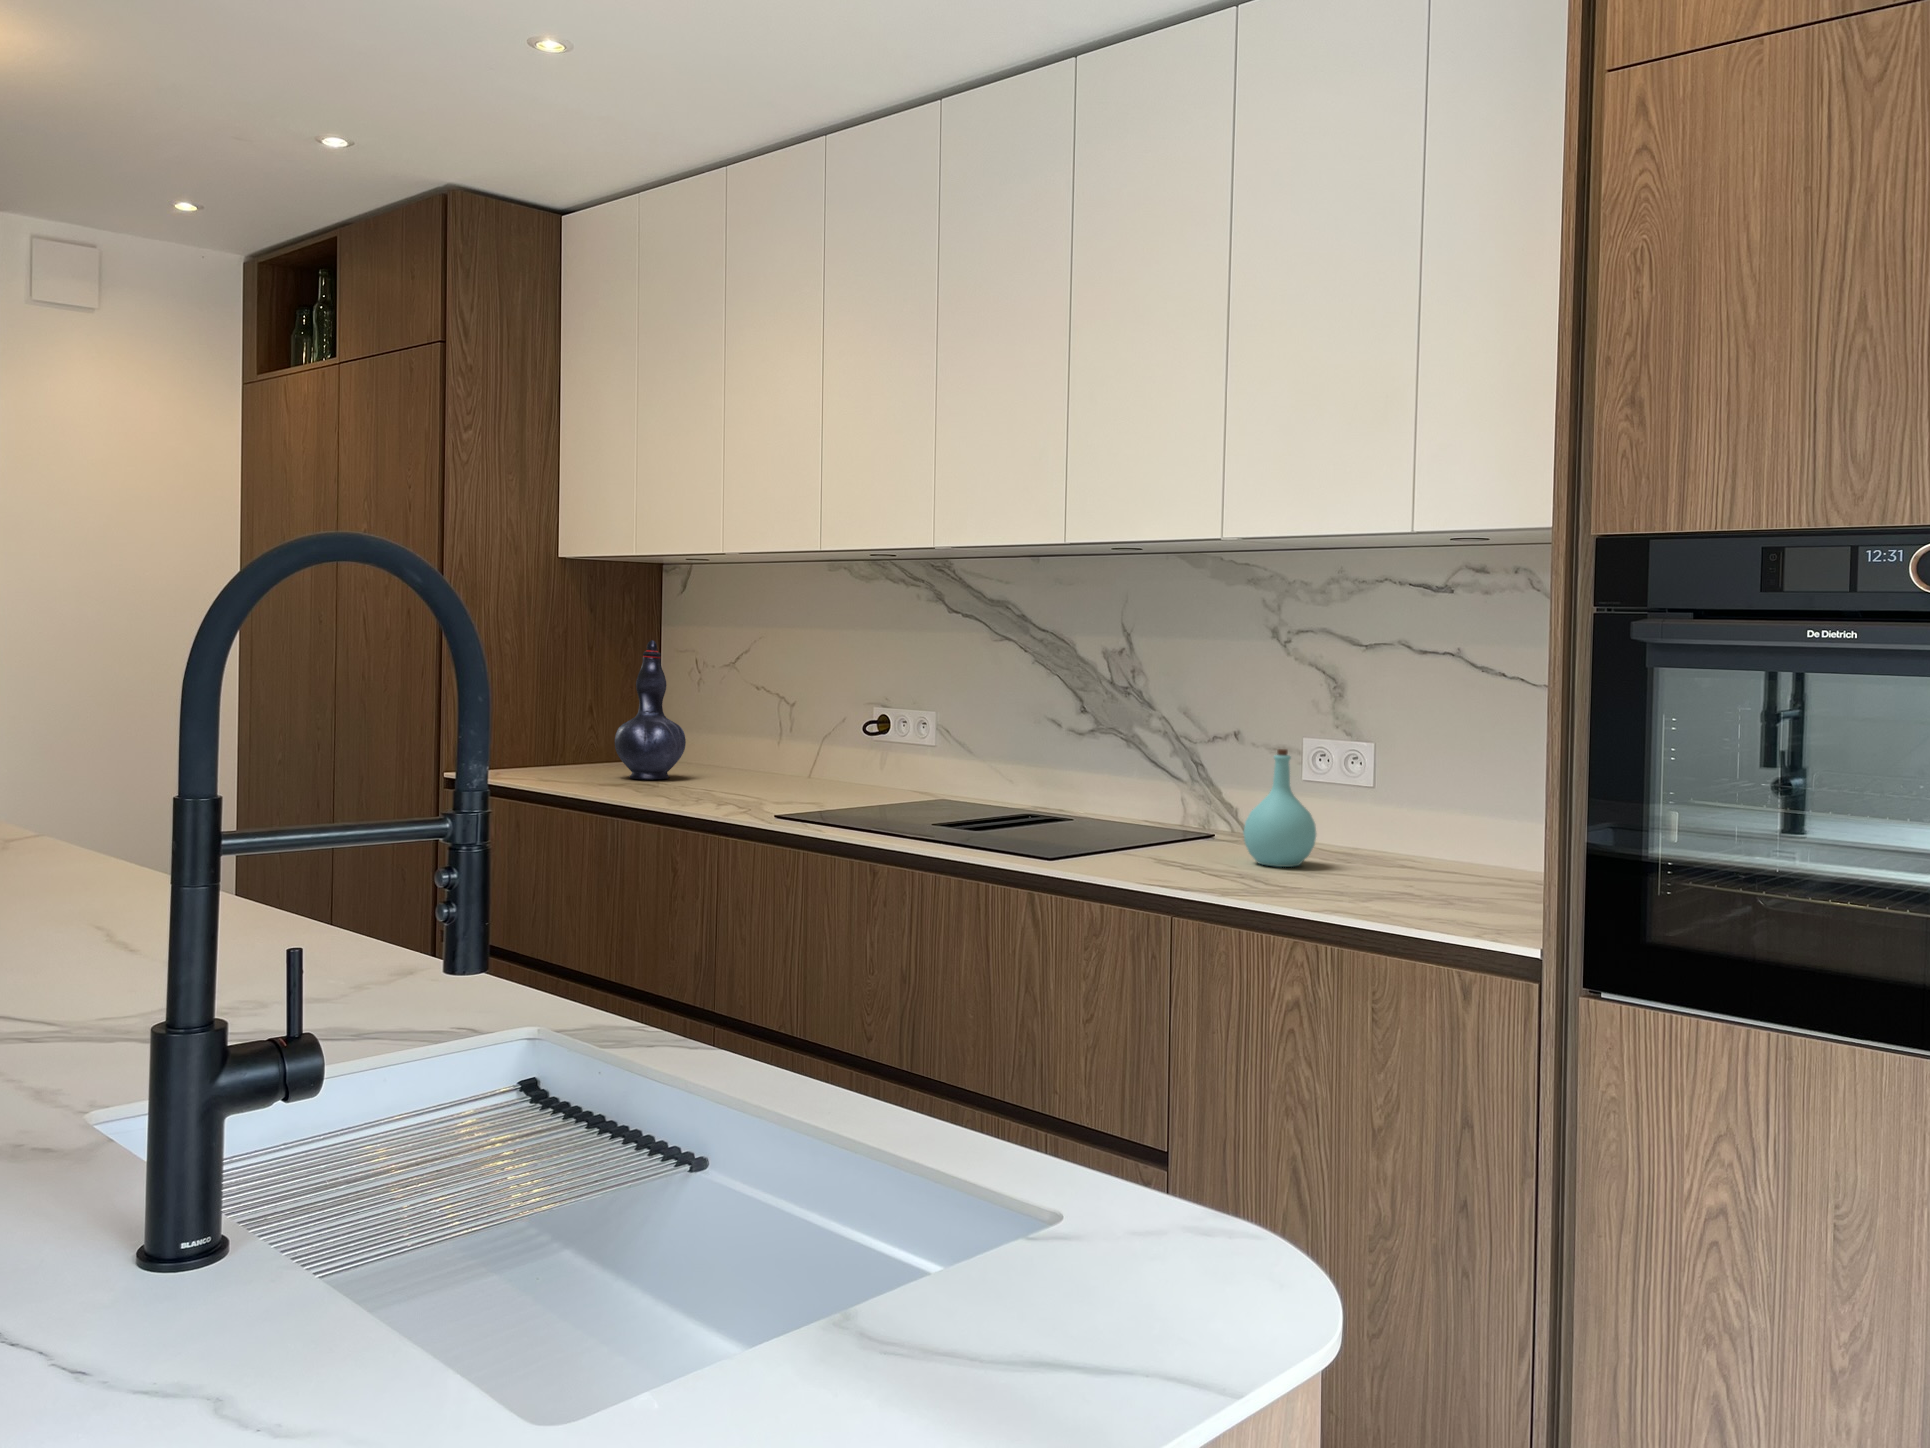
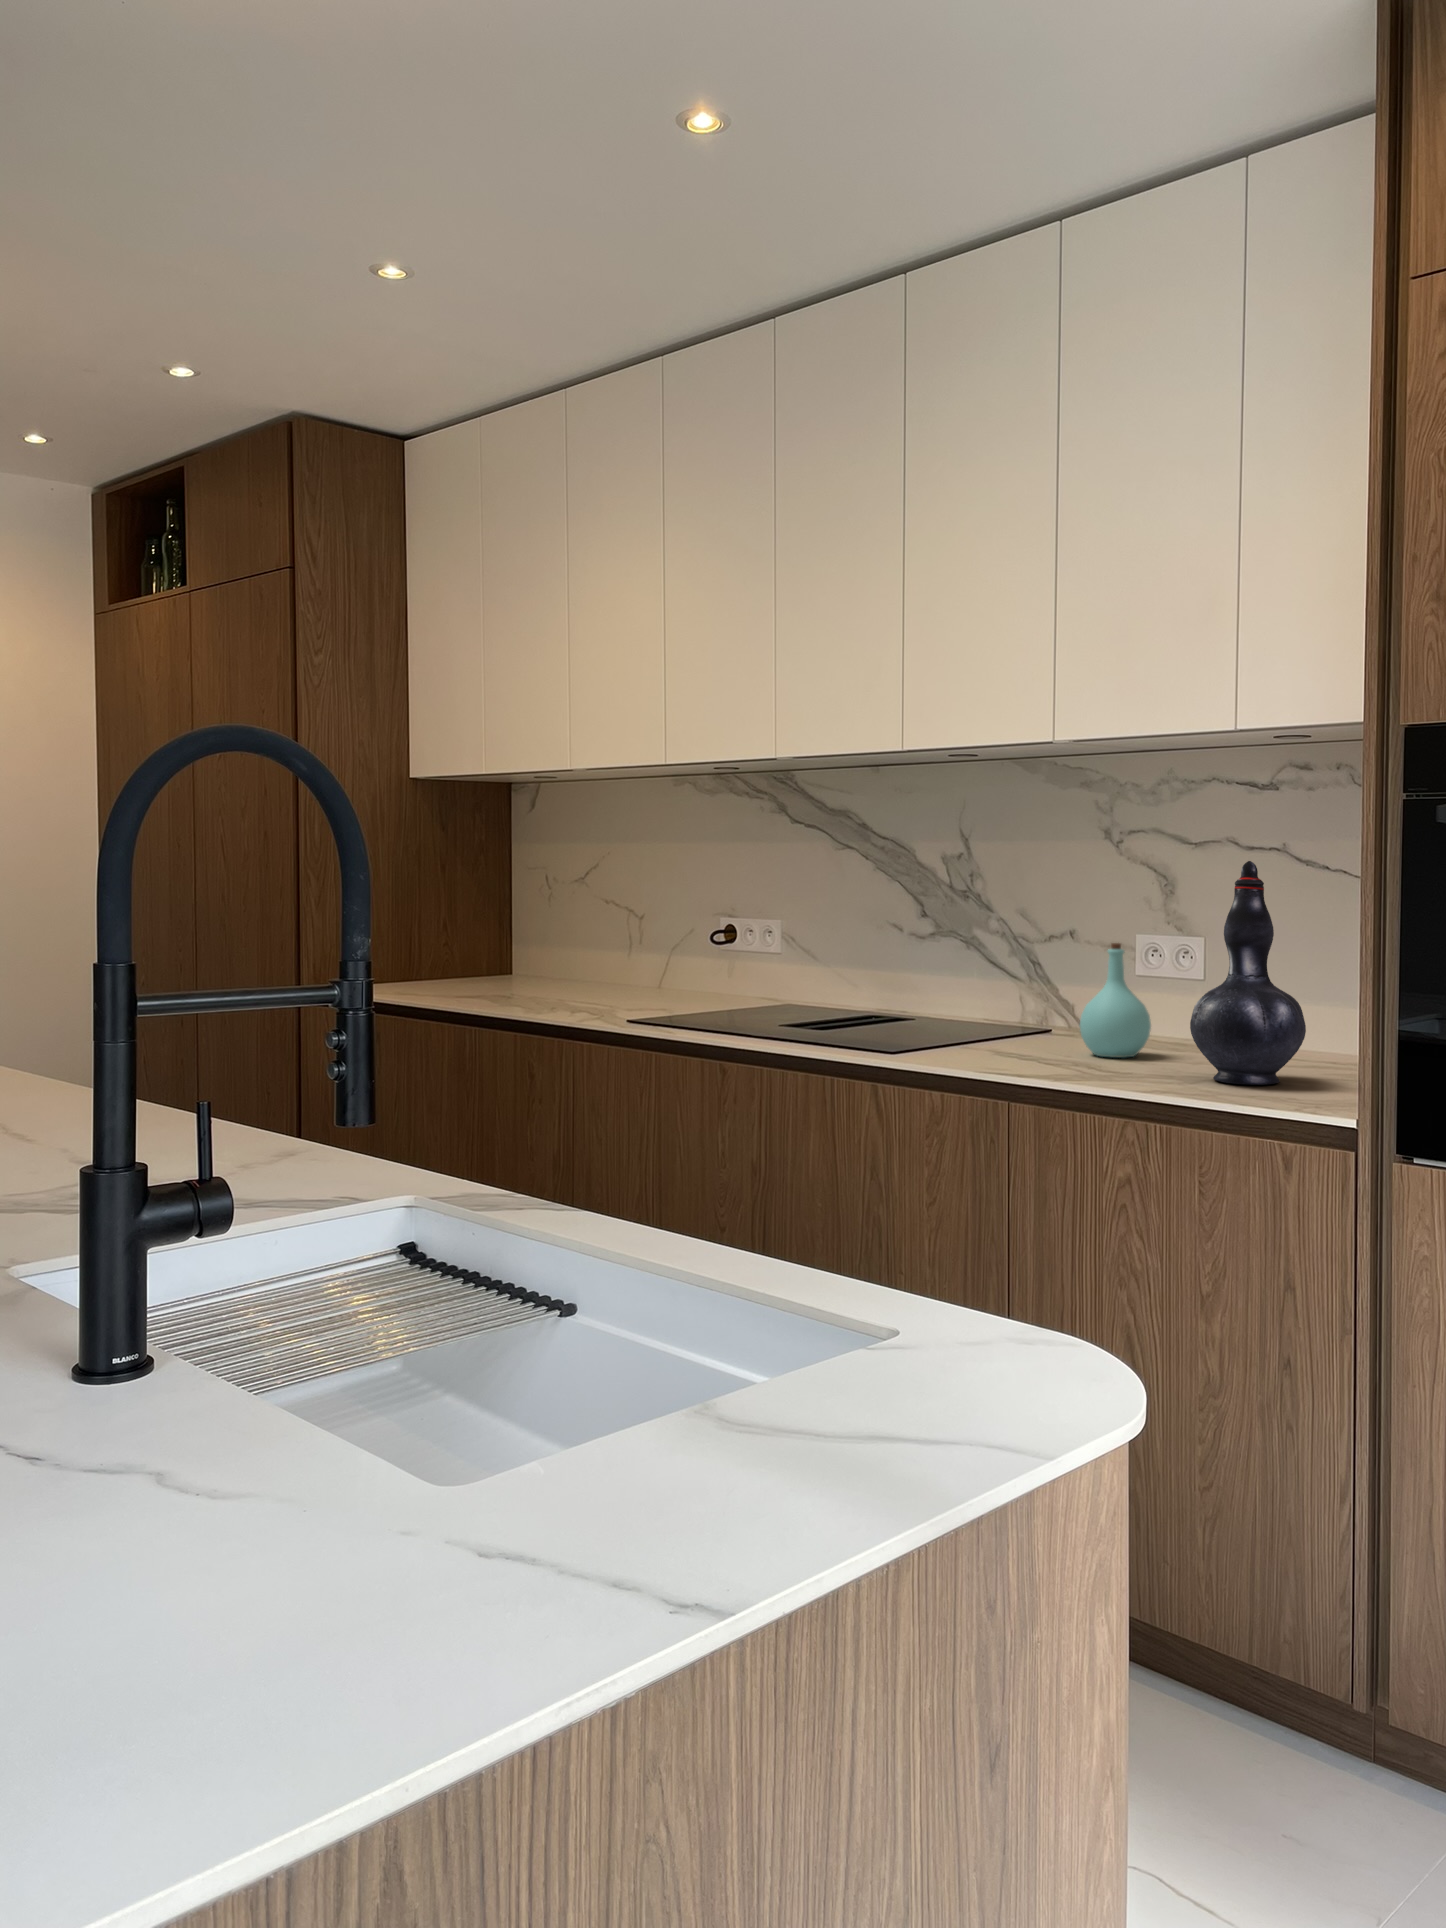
decorative vase: present [615,640,686,779] -> present [1190,861,1306,1085]

